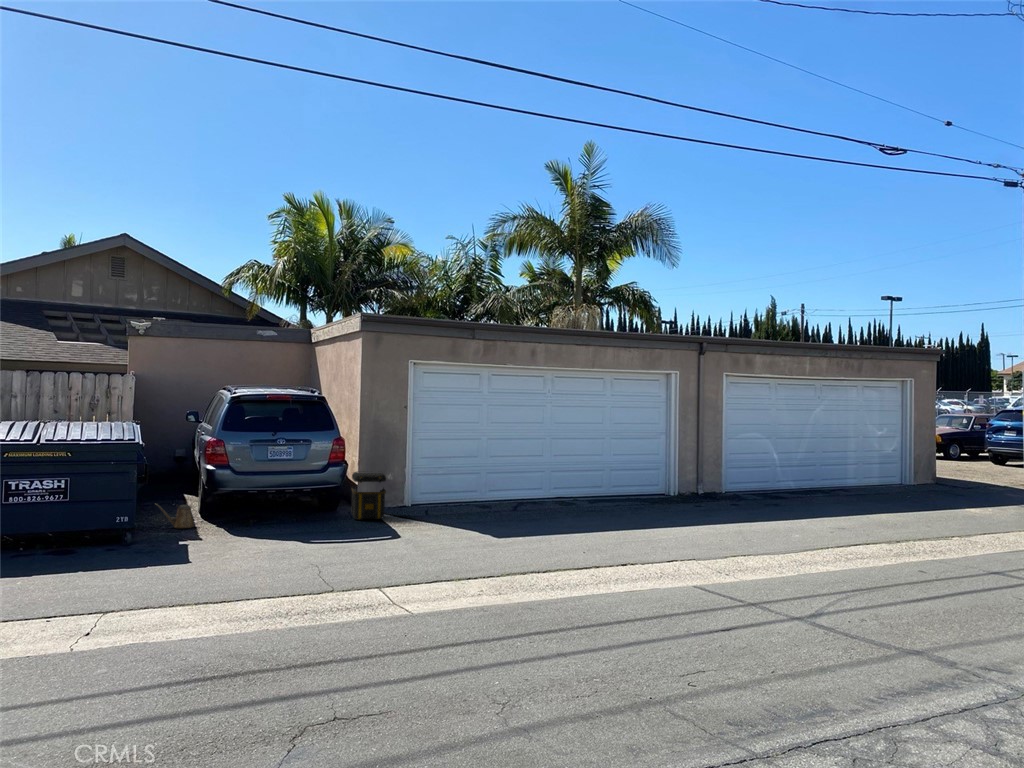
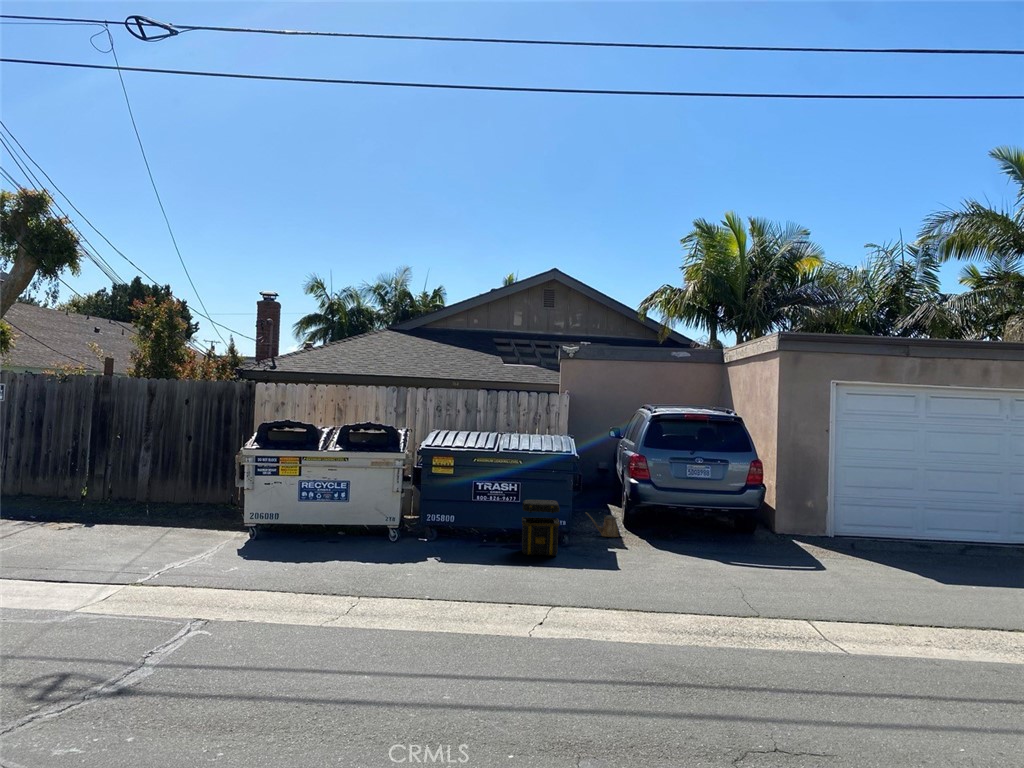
toolbox: present [351,471,386,520] -> present [522,500,560,556]

